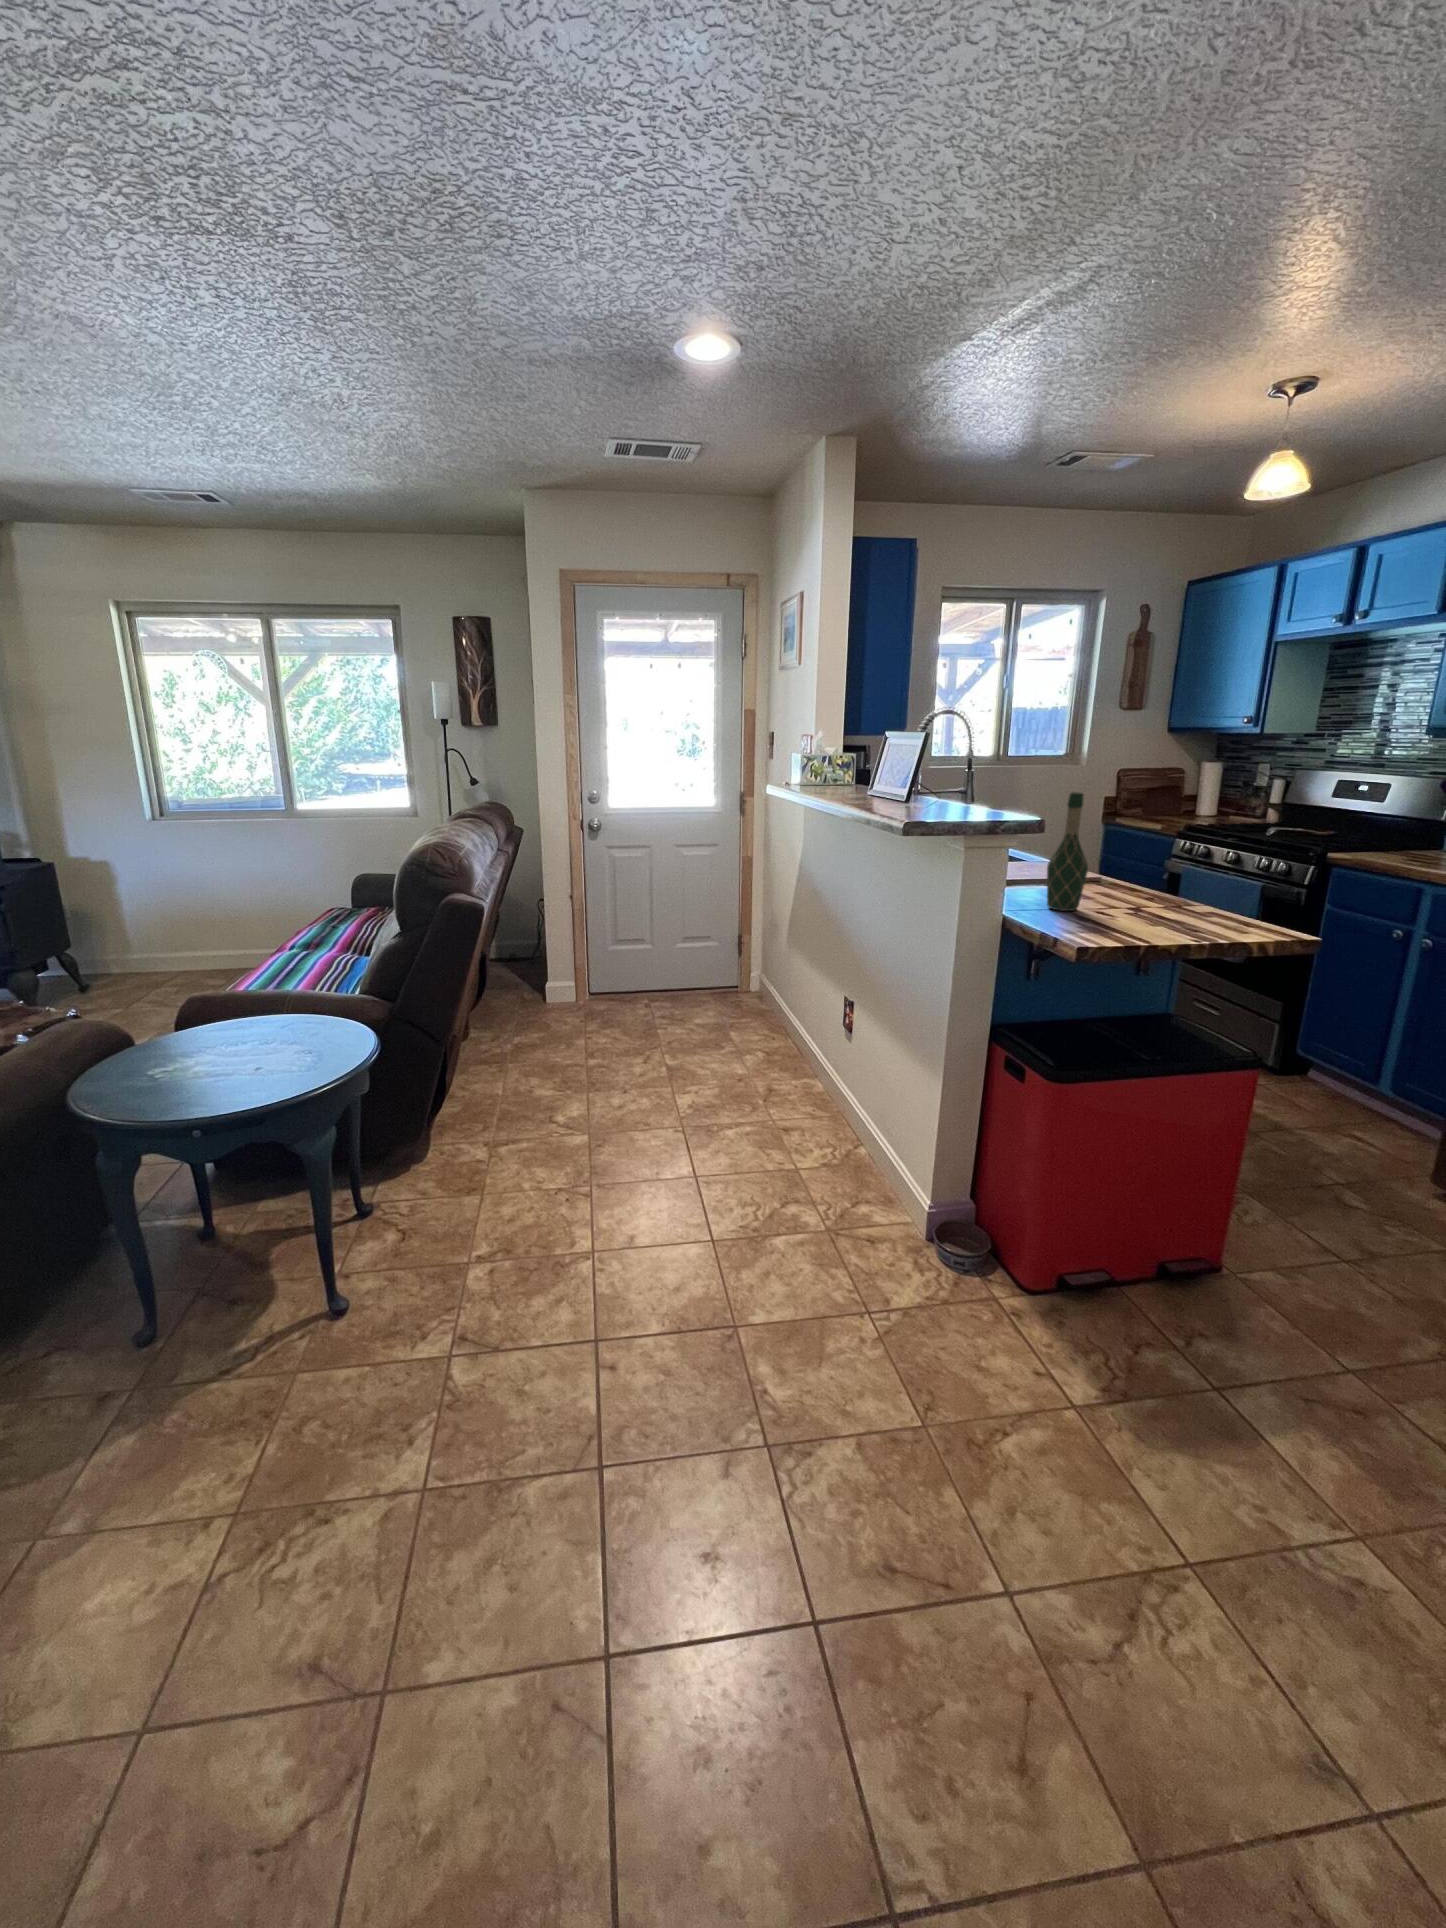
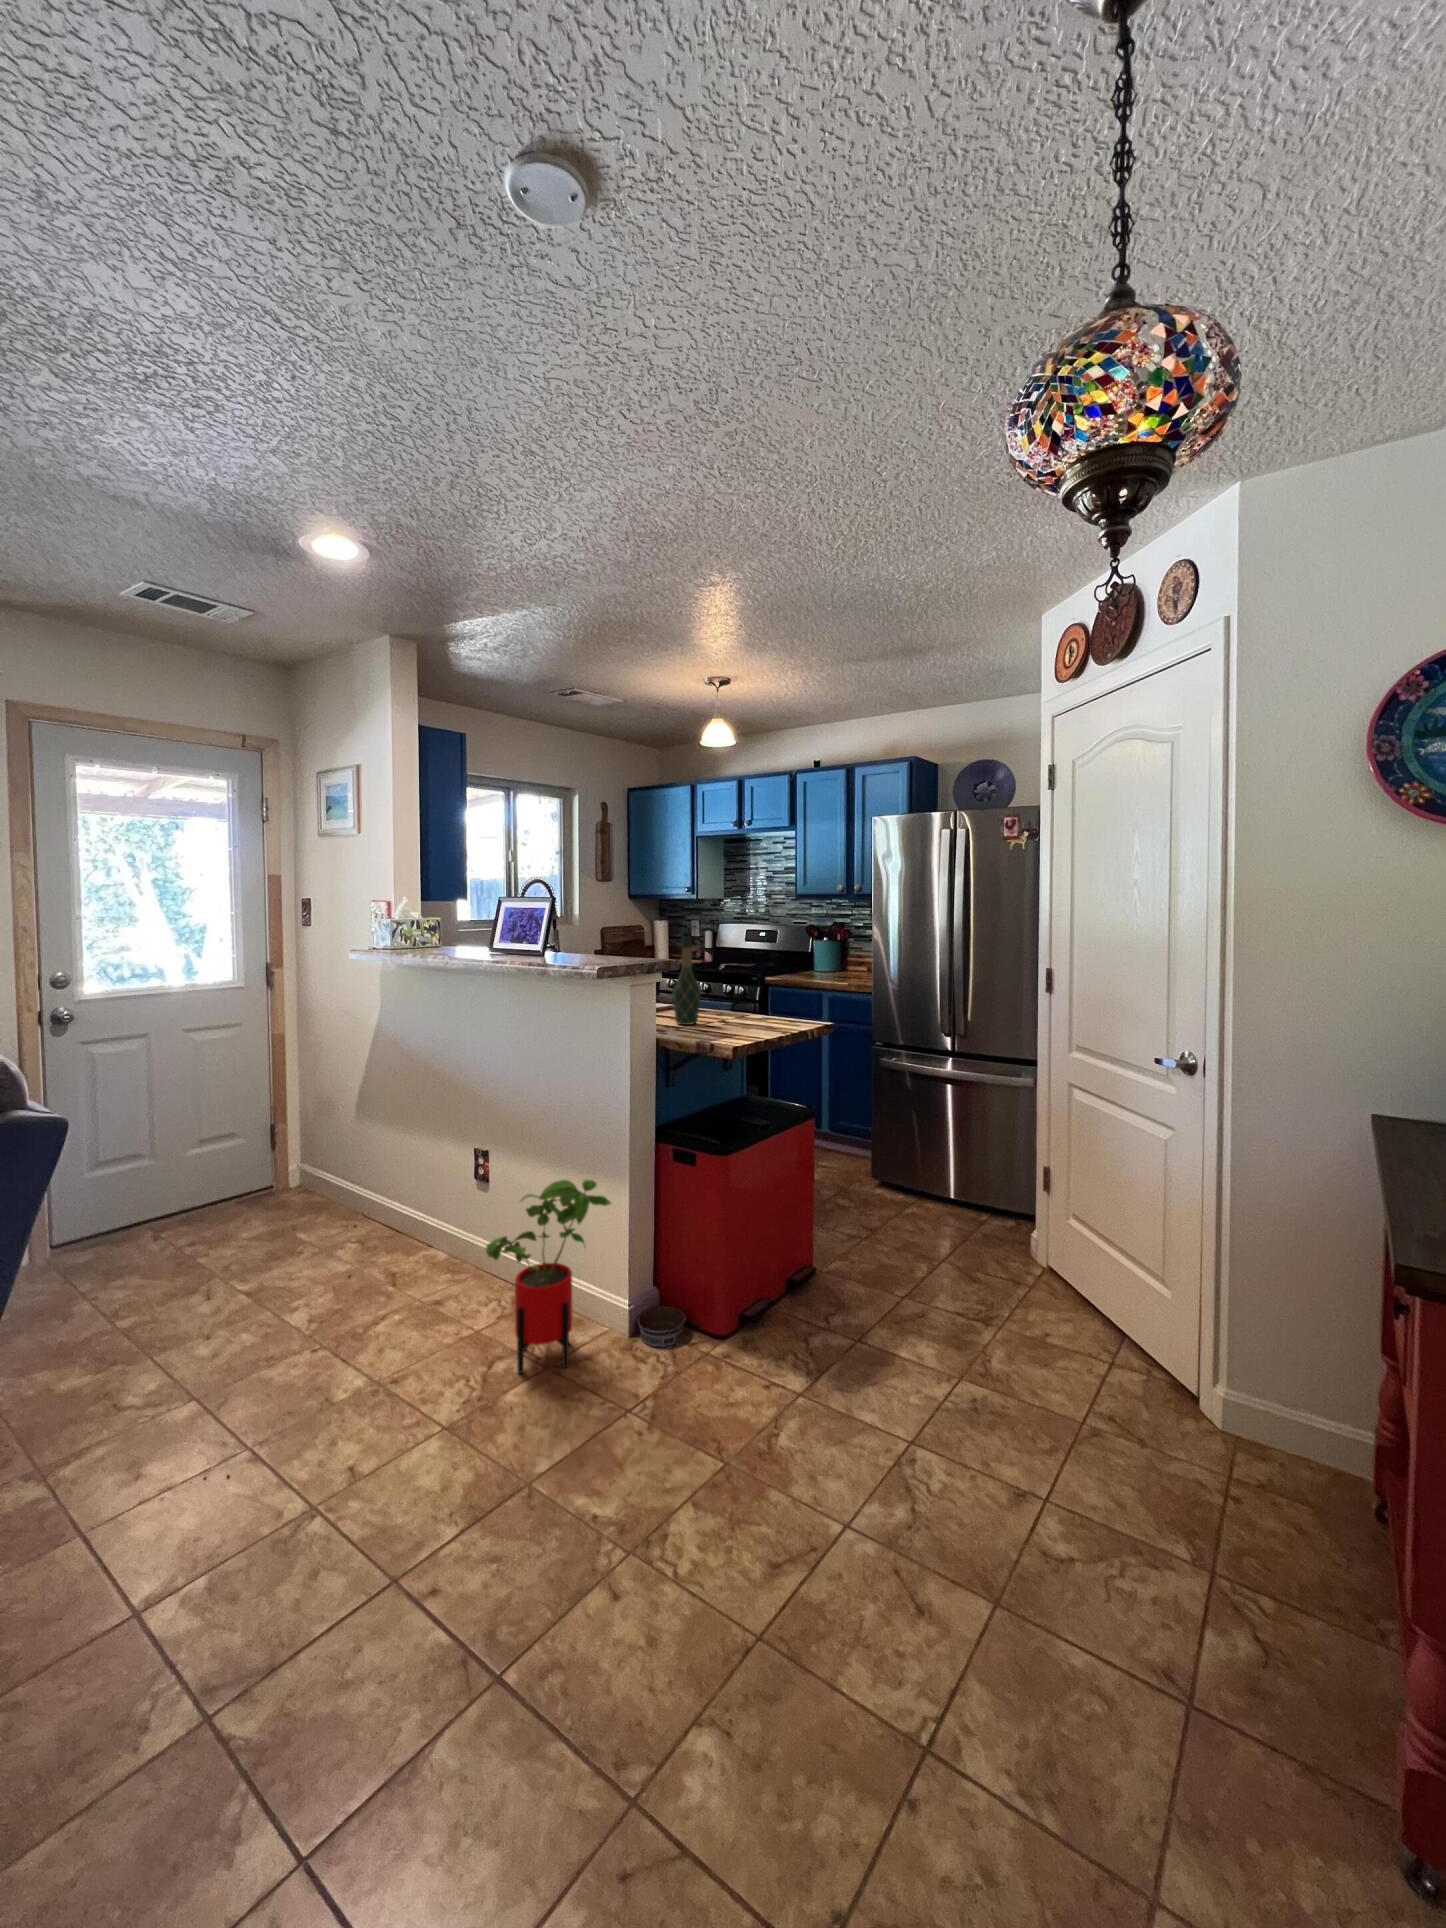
house plant: none [771,1055,900,1237] -> present [486,1180,611,1373]

